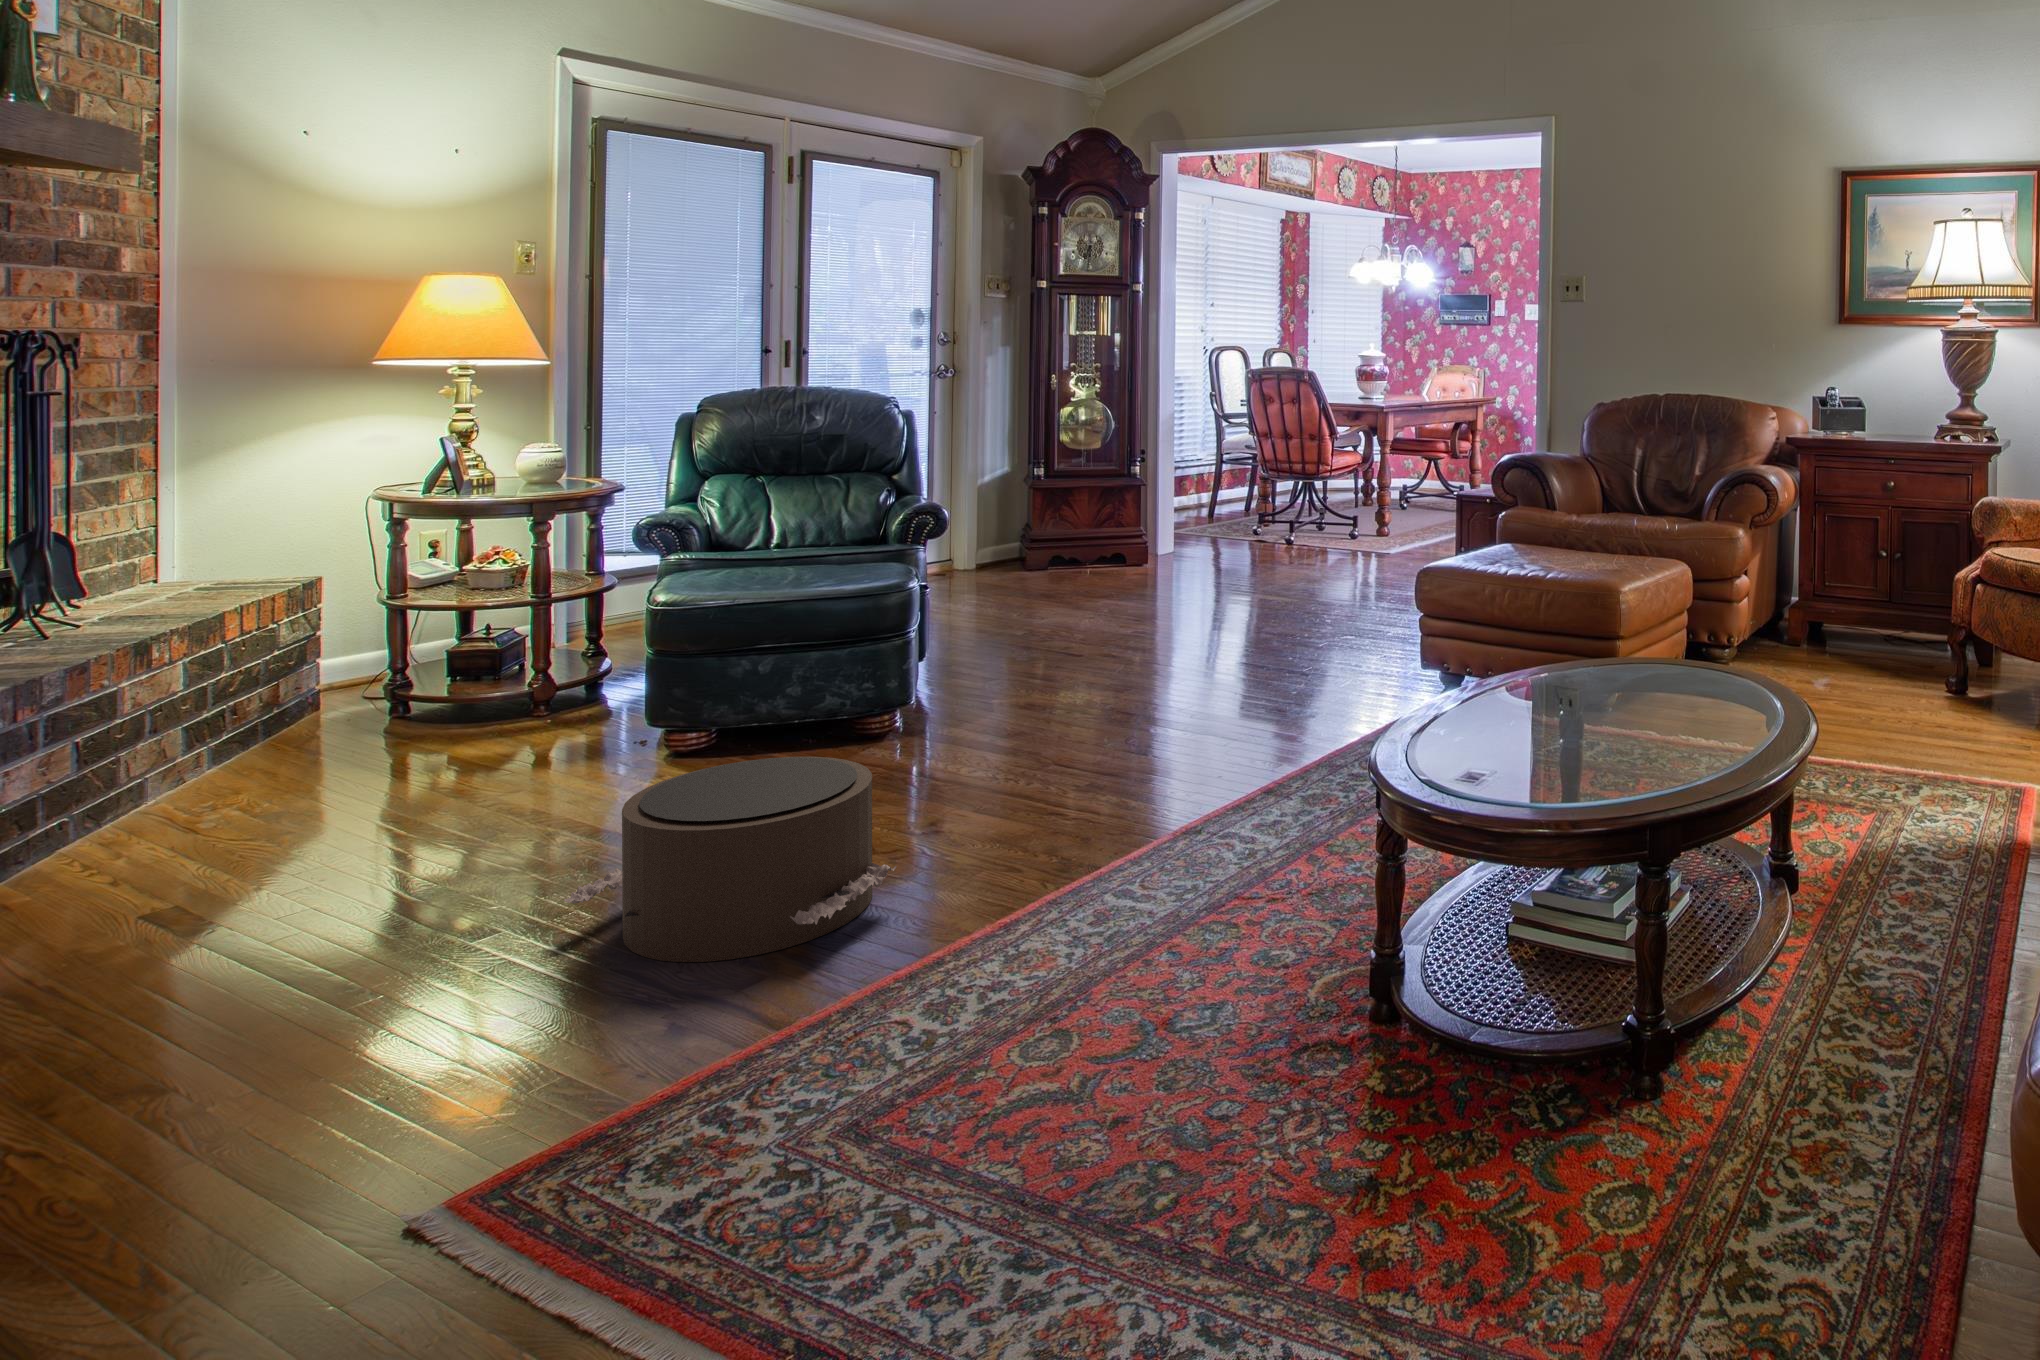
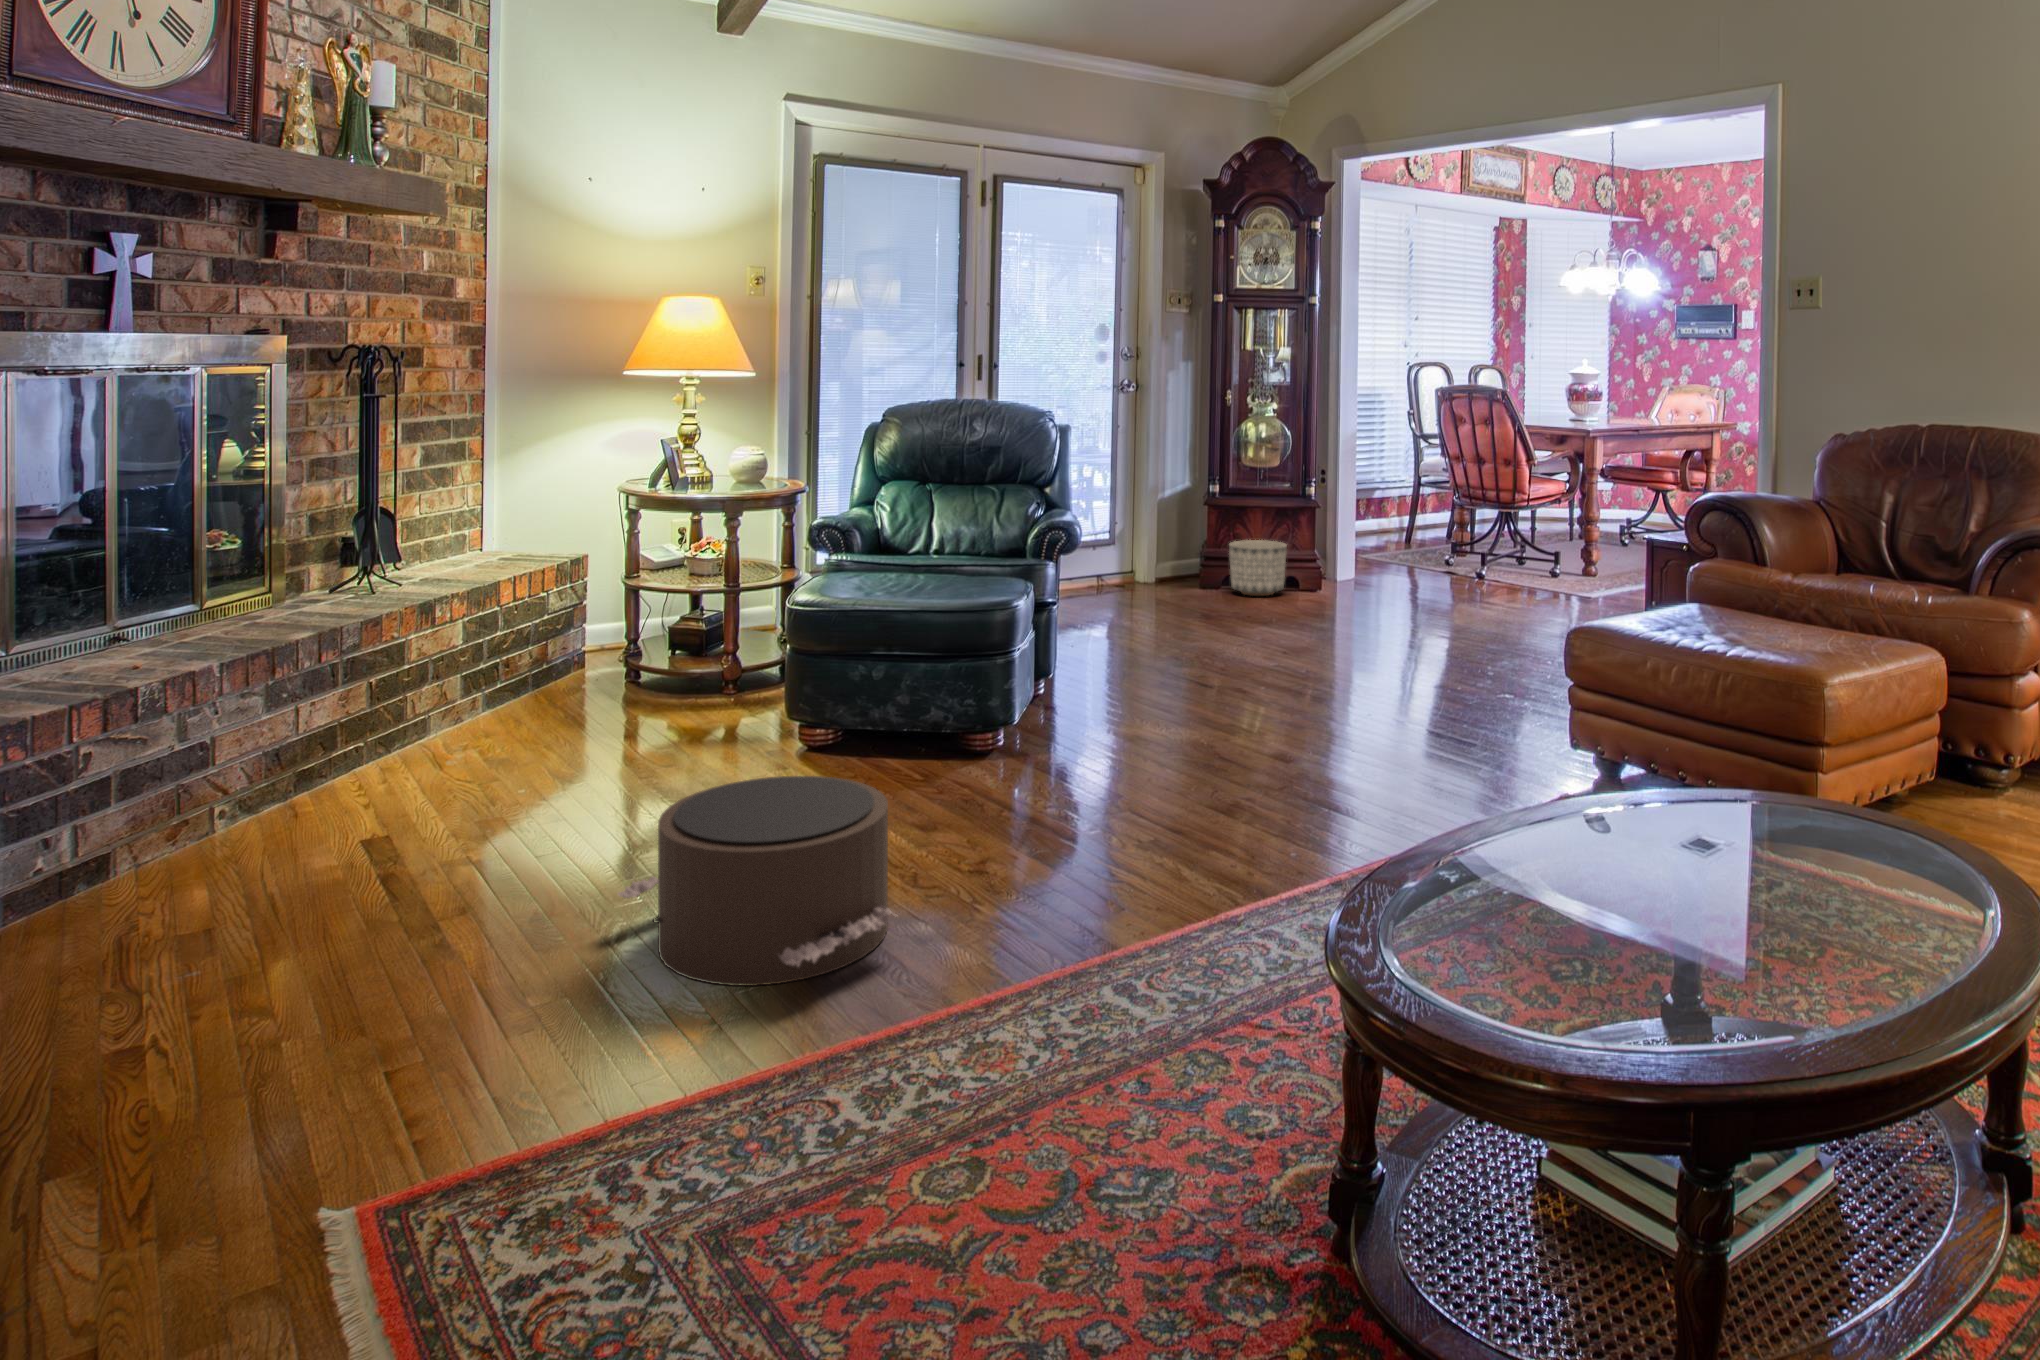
planter: none [1063,520,1121,573] -> present [1229,540,1287,596]

